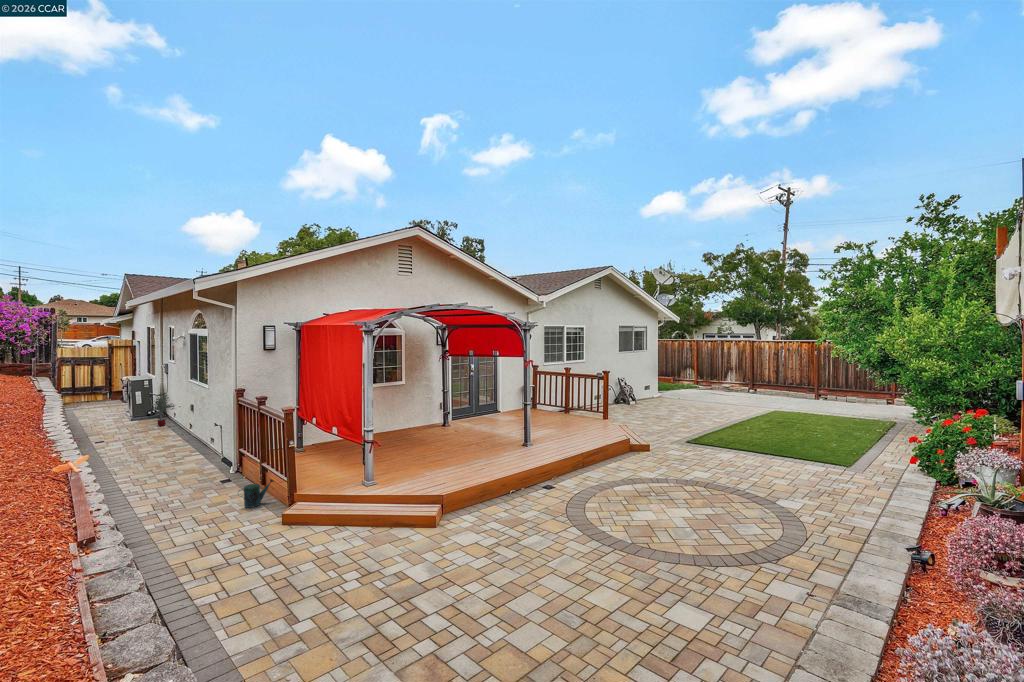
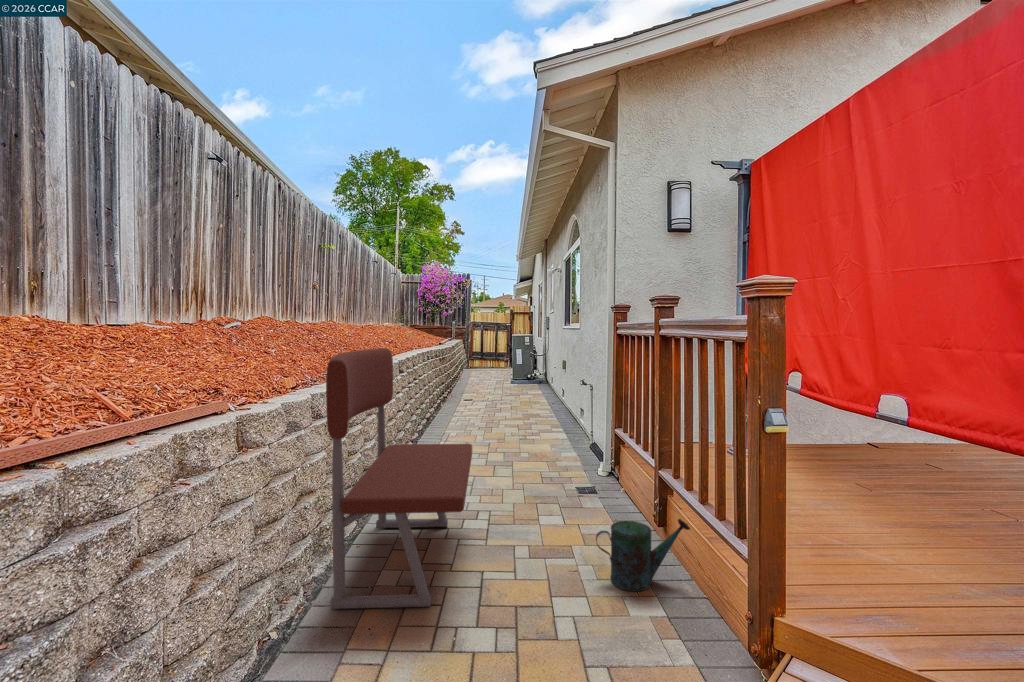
potted tree: present [154,393,174,427] -> none [528,349,552,393]
bench: none [107,433,186,543] -> present [326,348,472,609]

